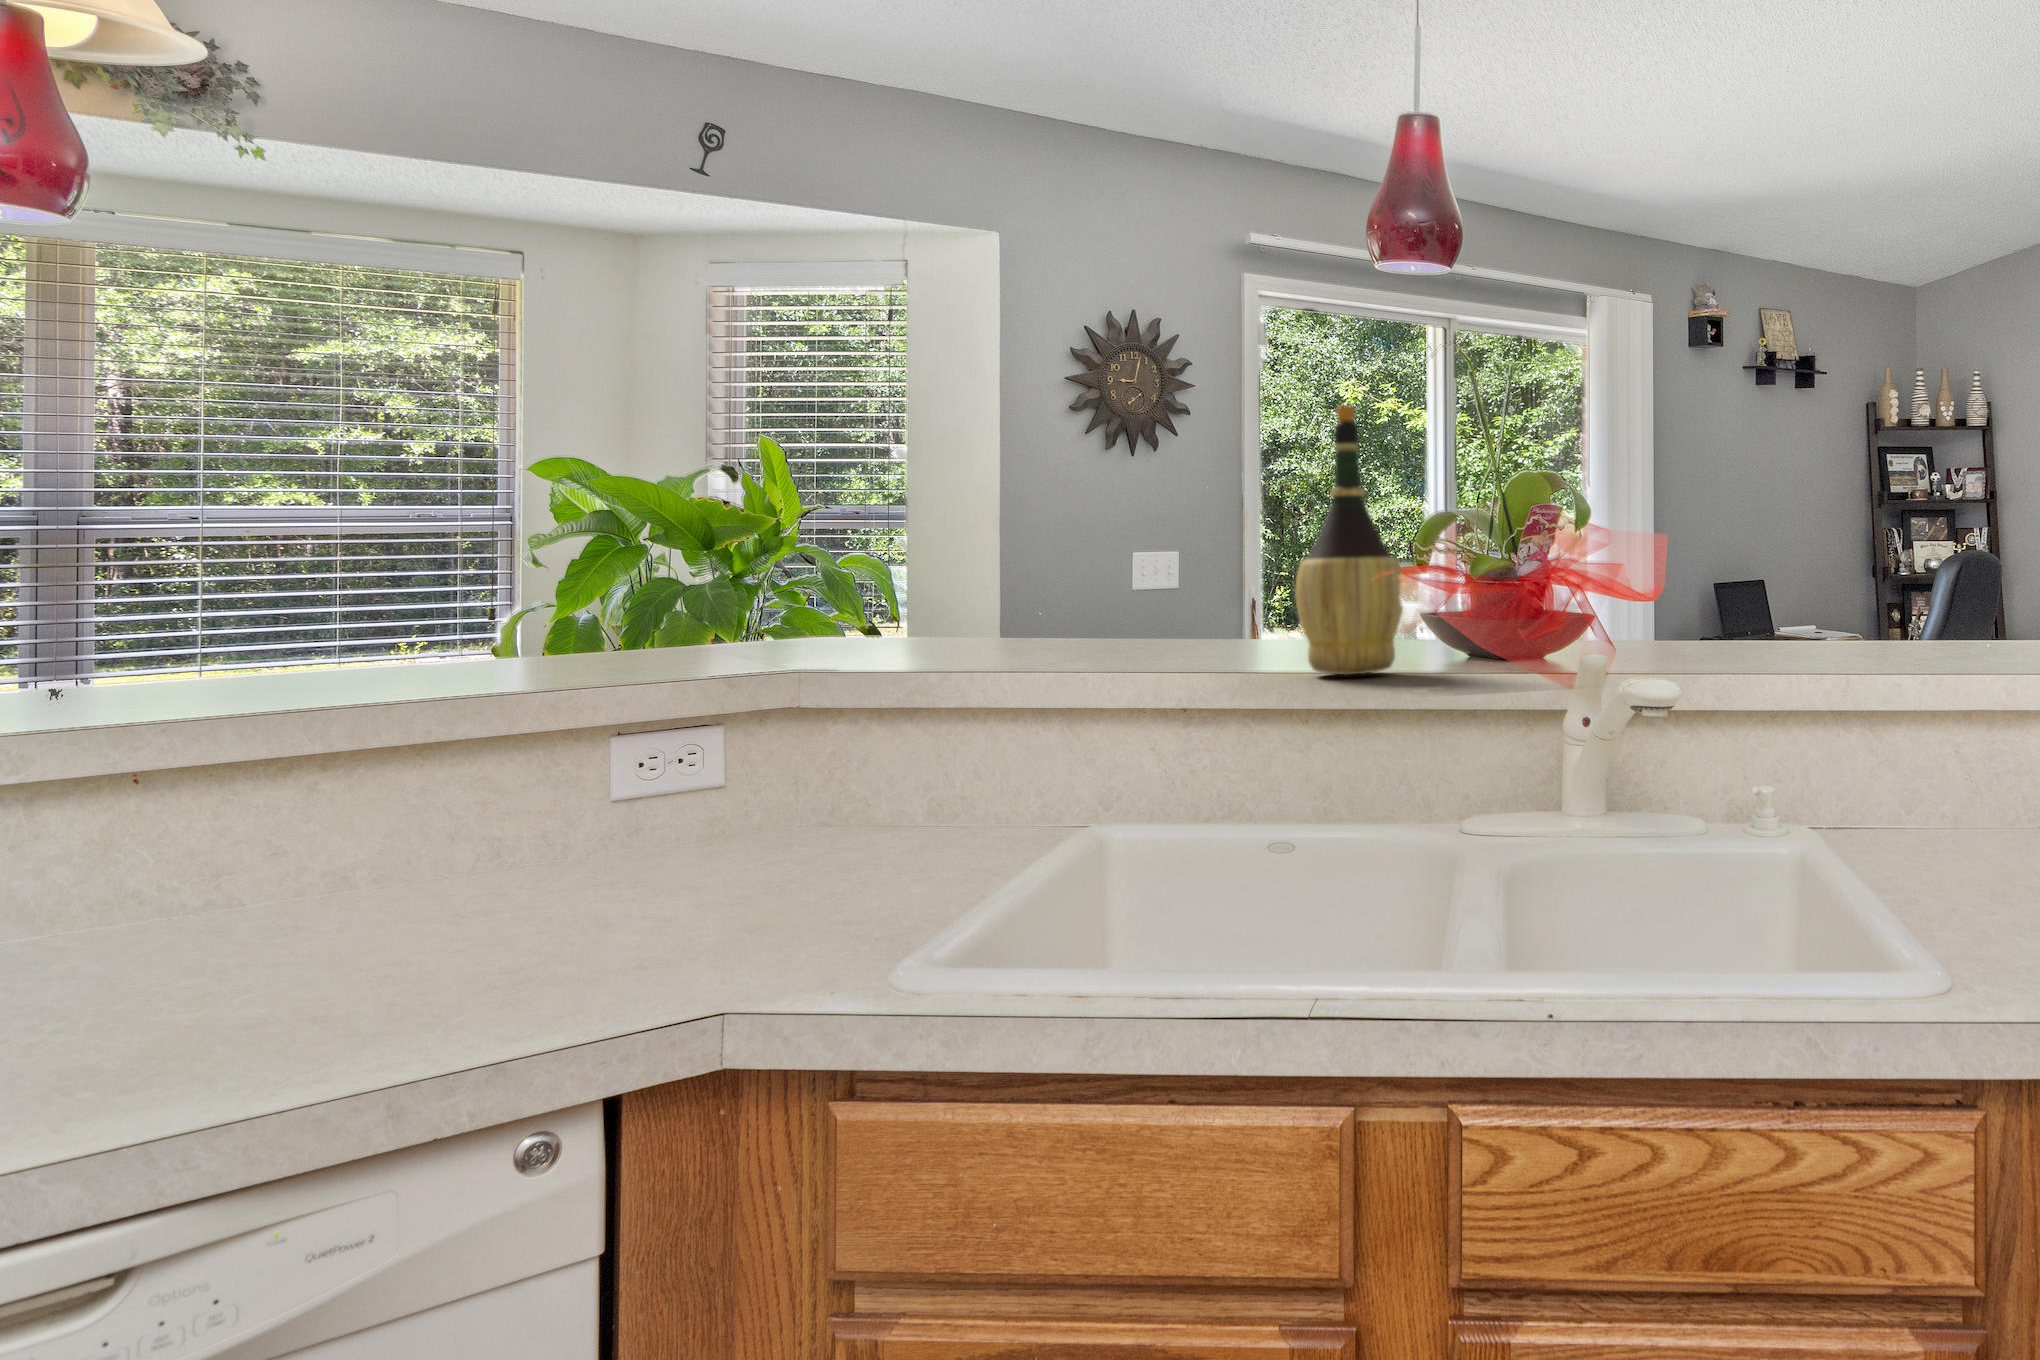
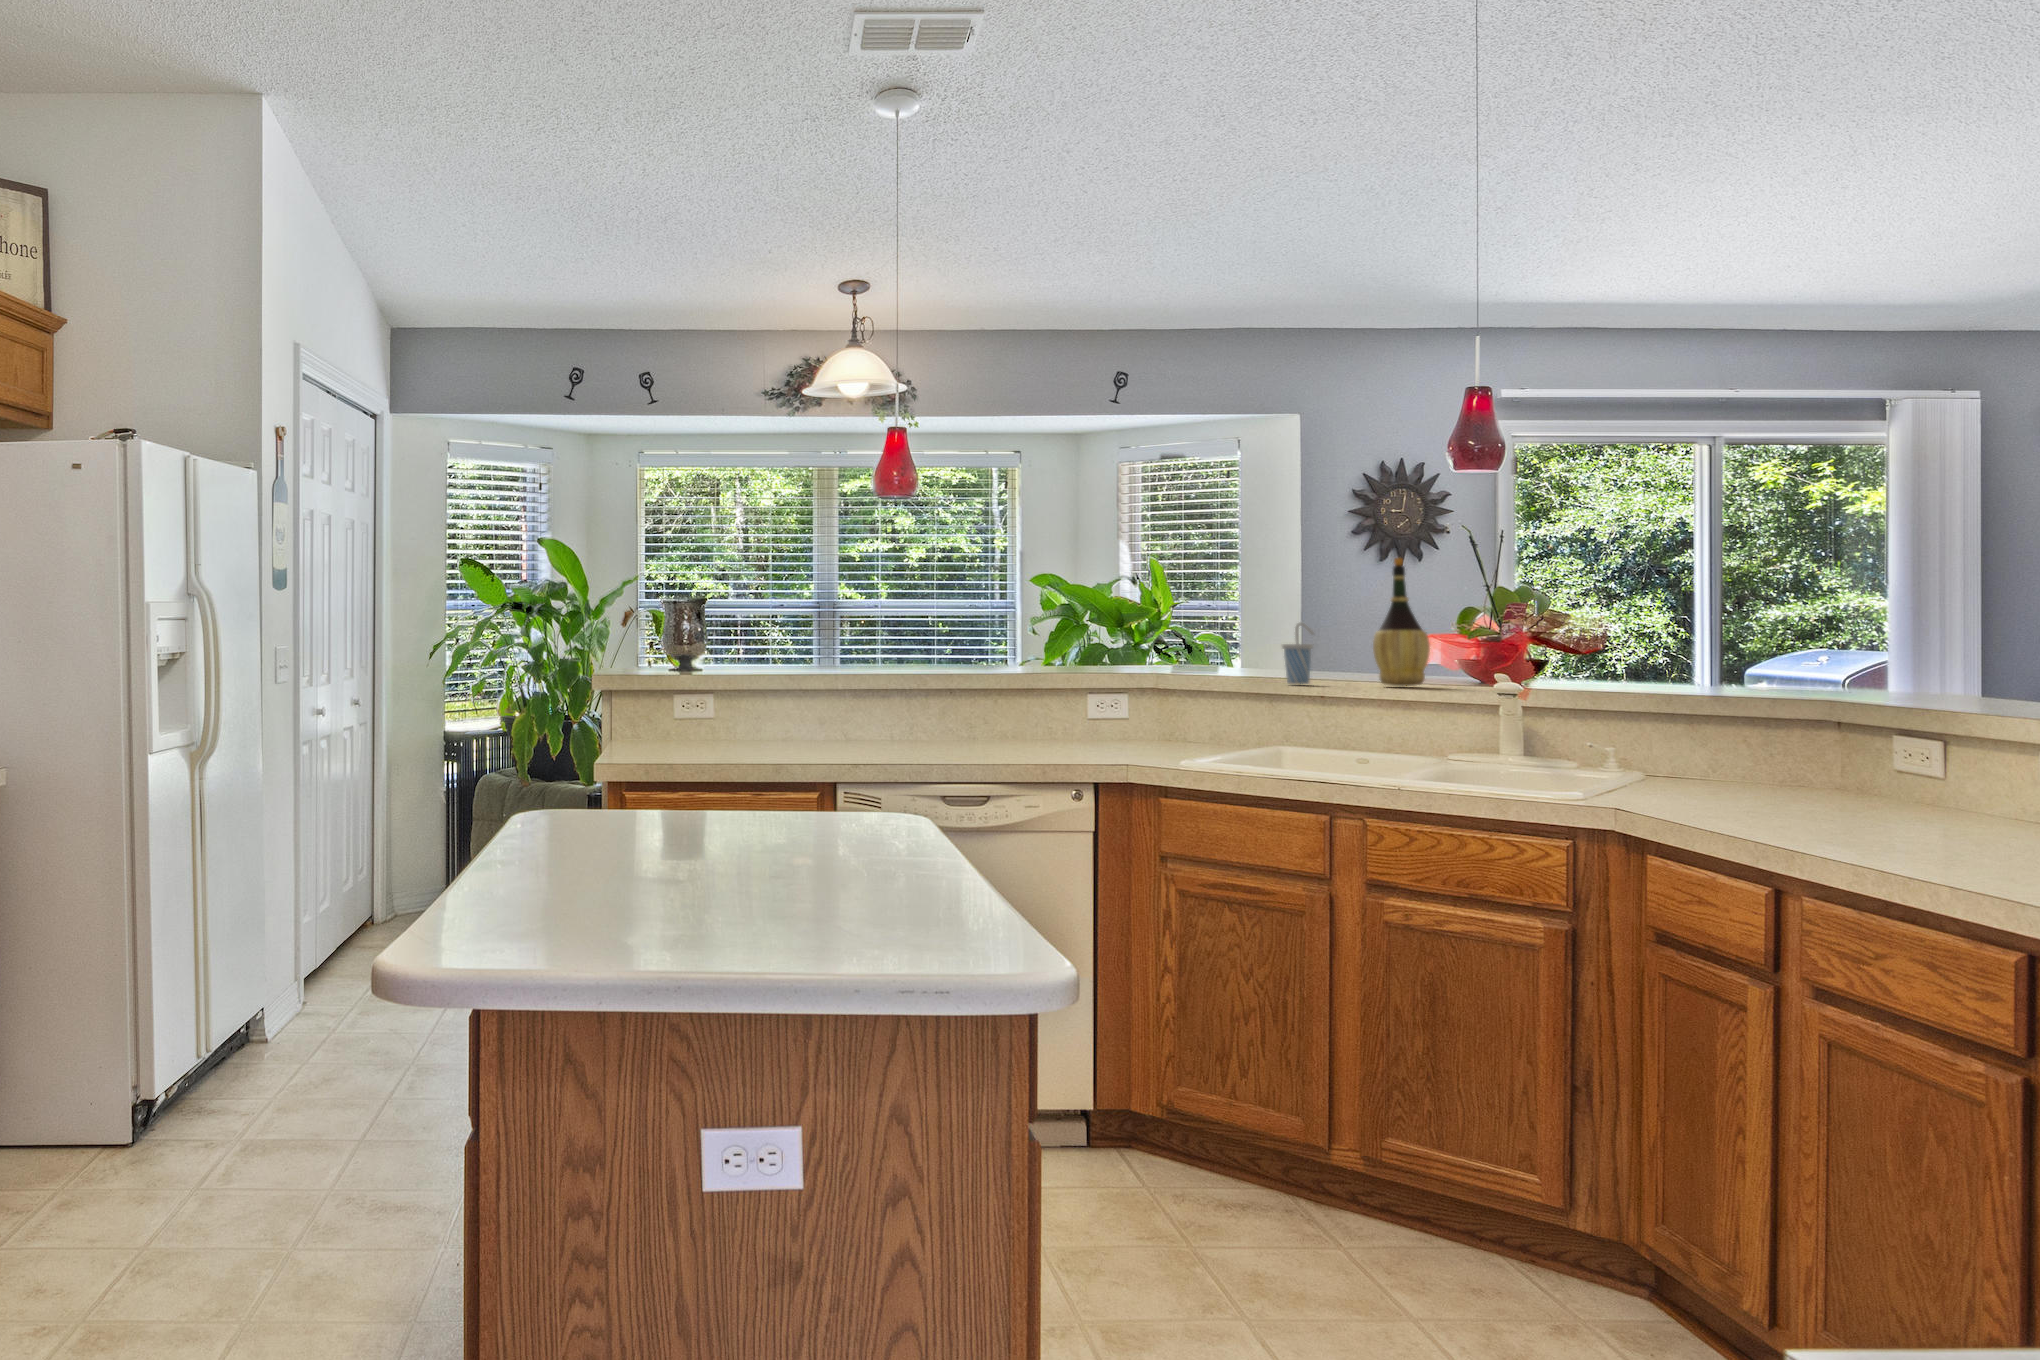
cup: none [1098,542,1171,680] -> present [1282,623,1314,684]

